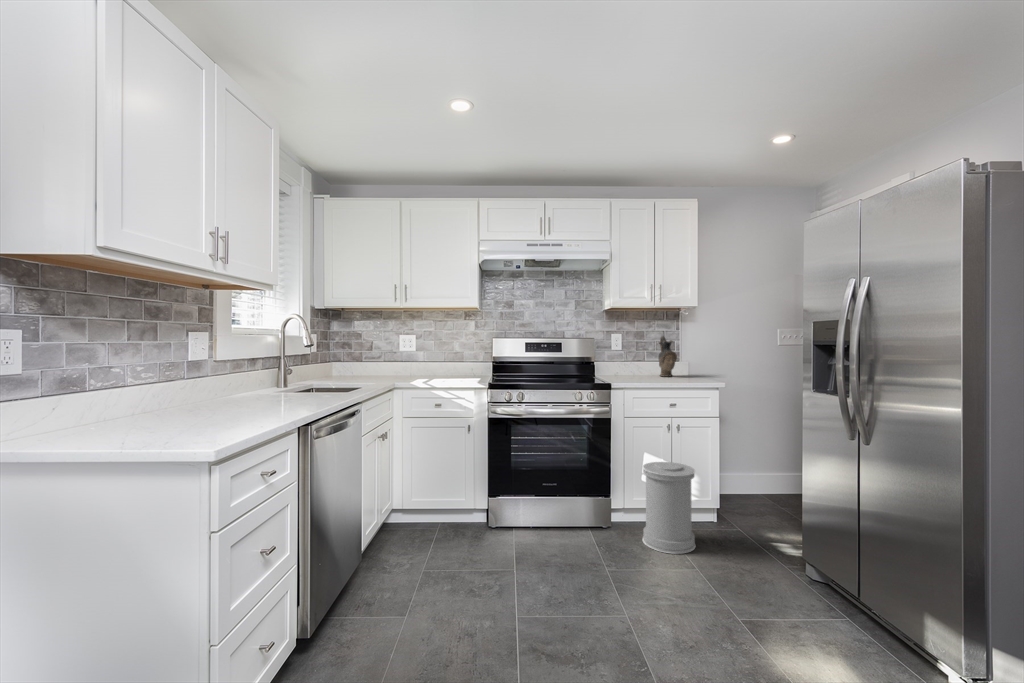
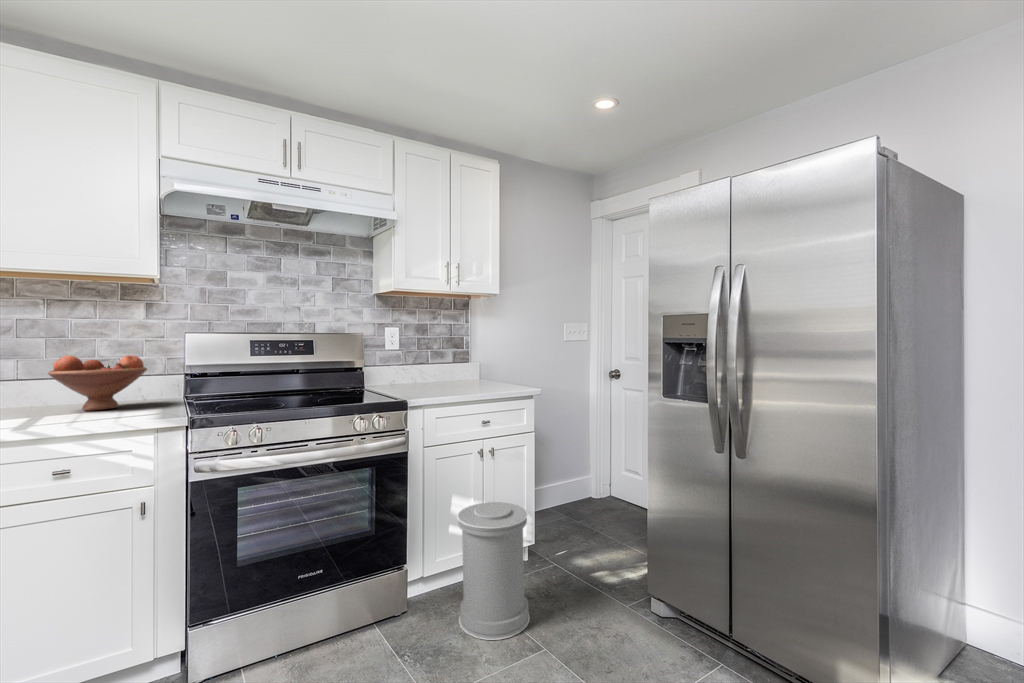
ceramic pitcher: present [658,336,677,377] -> none [449,331,472,384]
fruit bowl: none [434,348,474,378] -> present [48,355,147,411]

